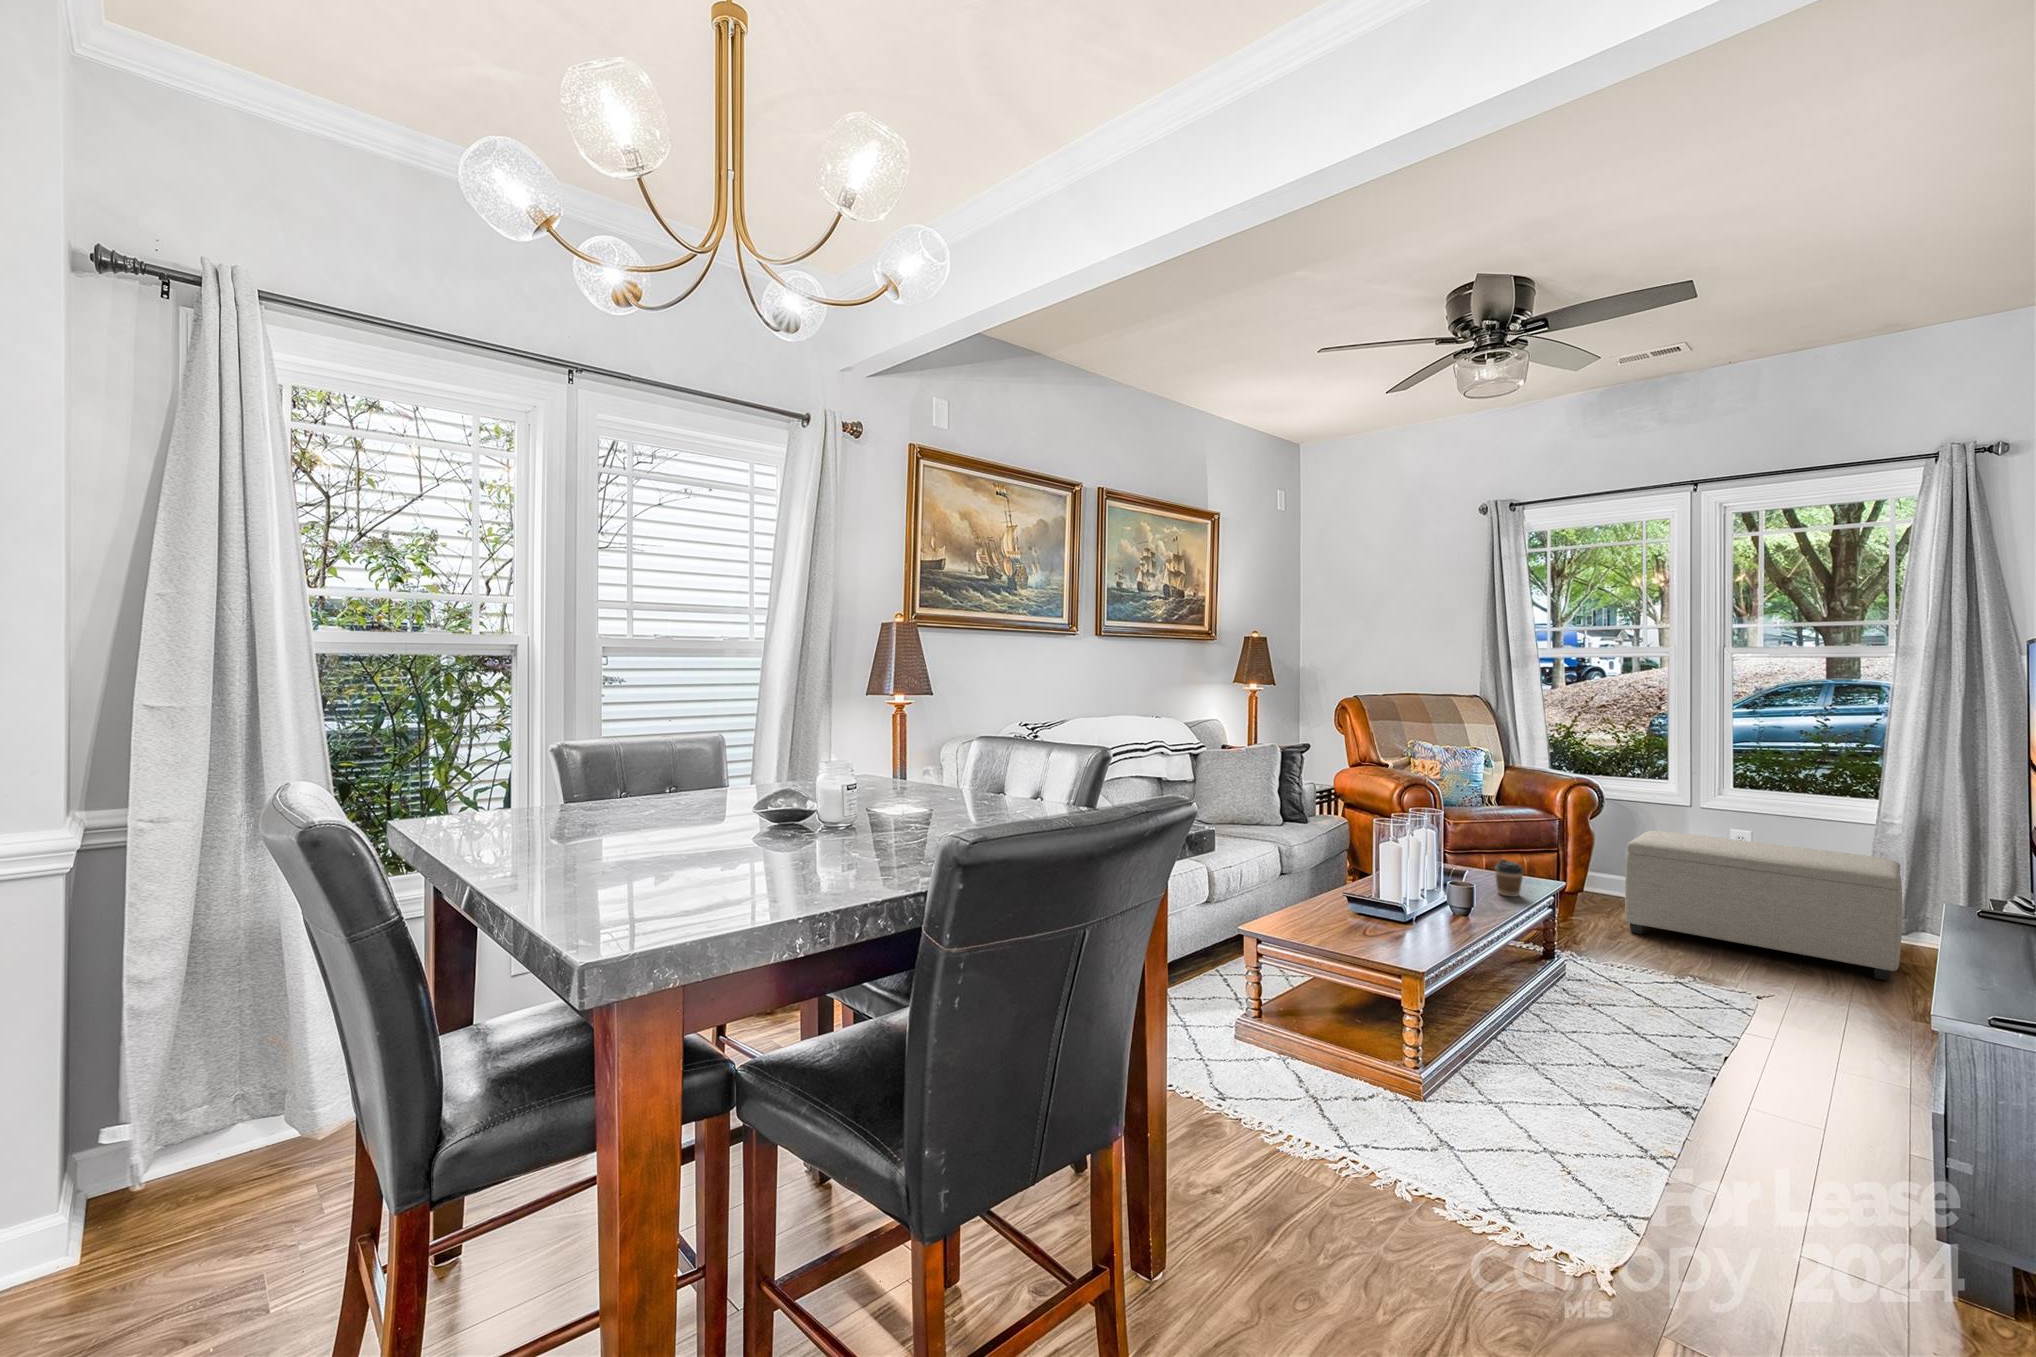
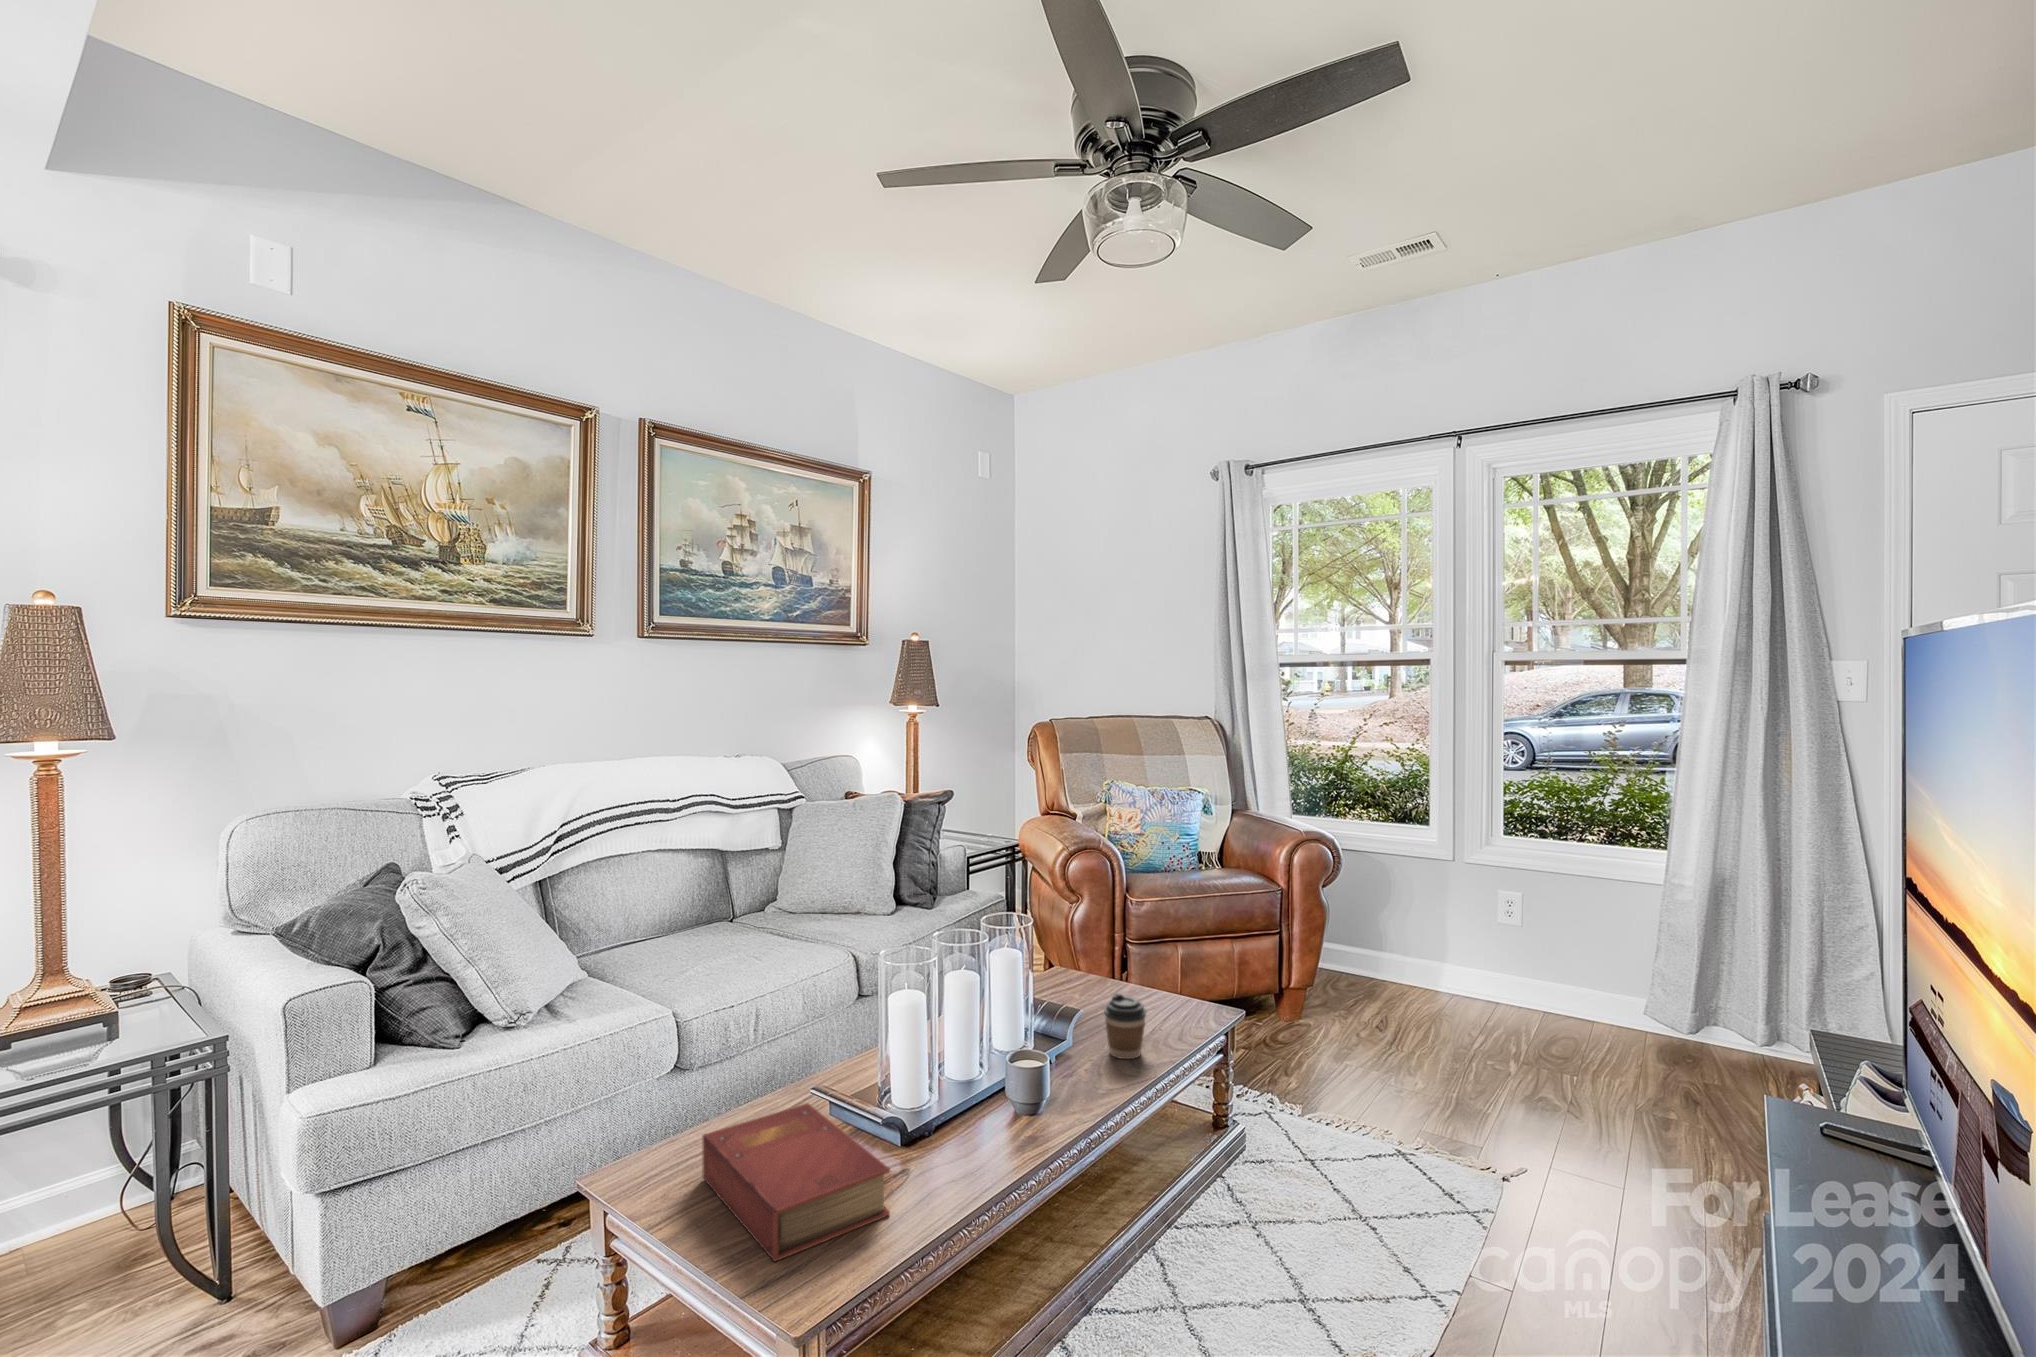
ottoman: present [1625,831,1903,981] -> none [1362,900,1704,1124]
book: none [1317,896,1436,952] -> present [702,1103,890,1261]

